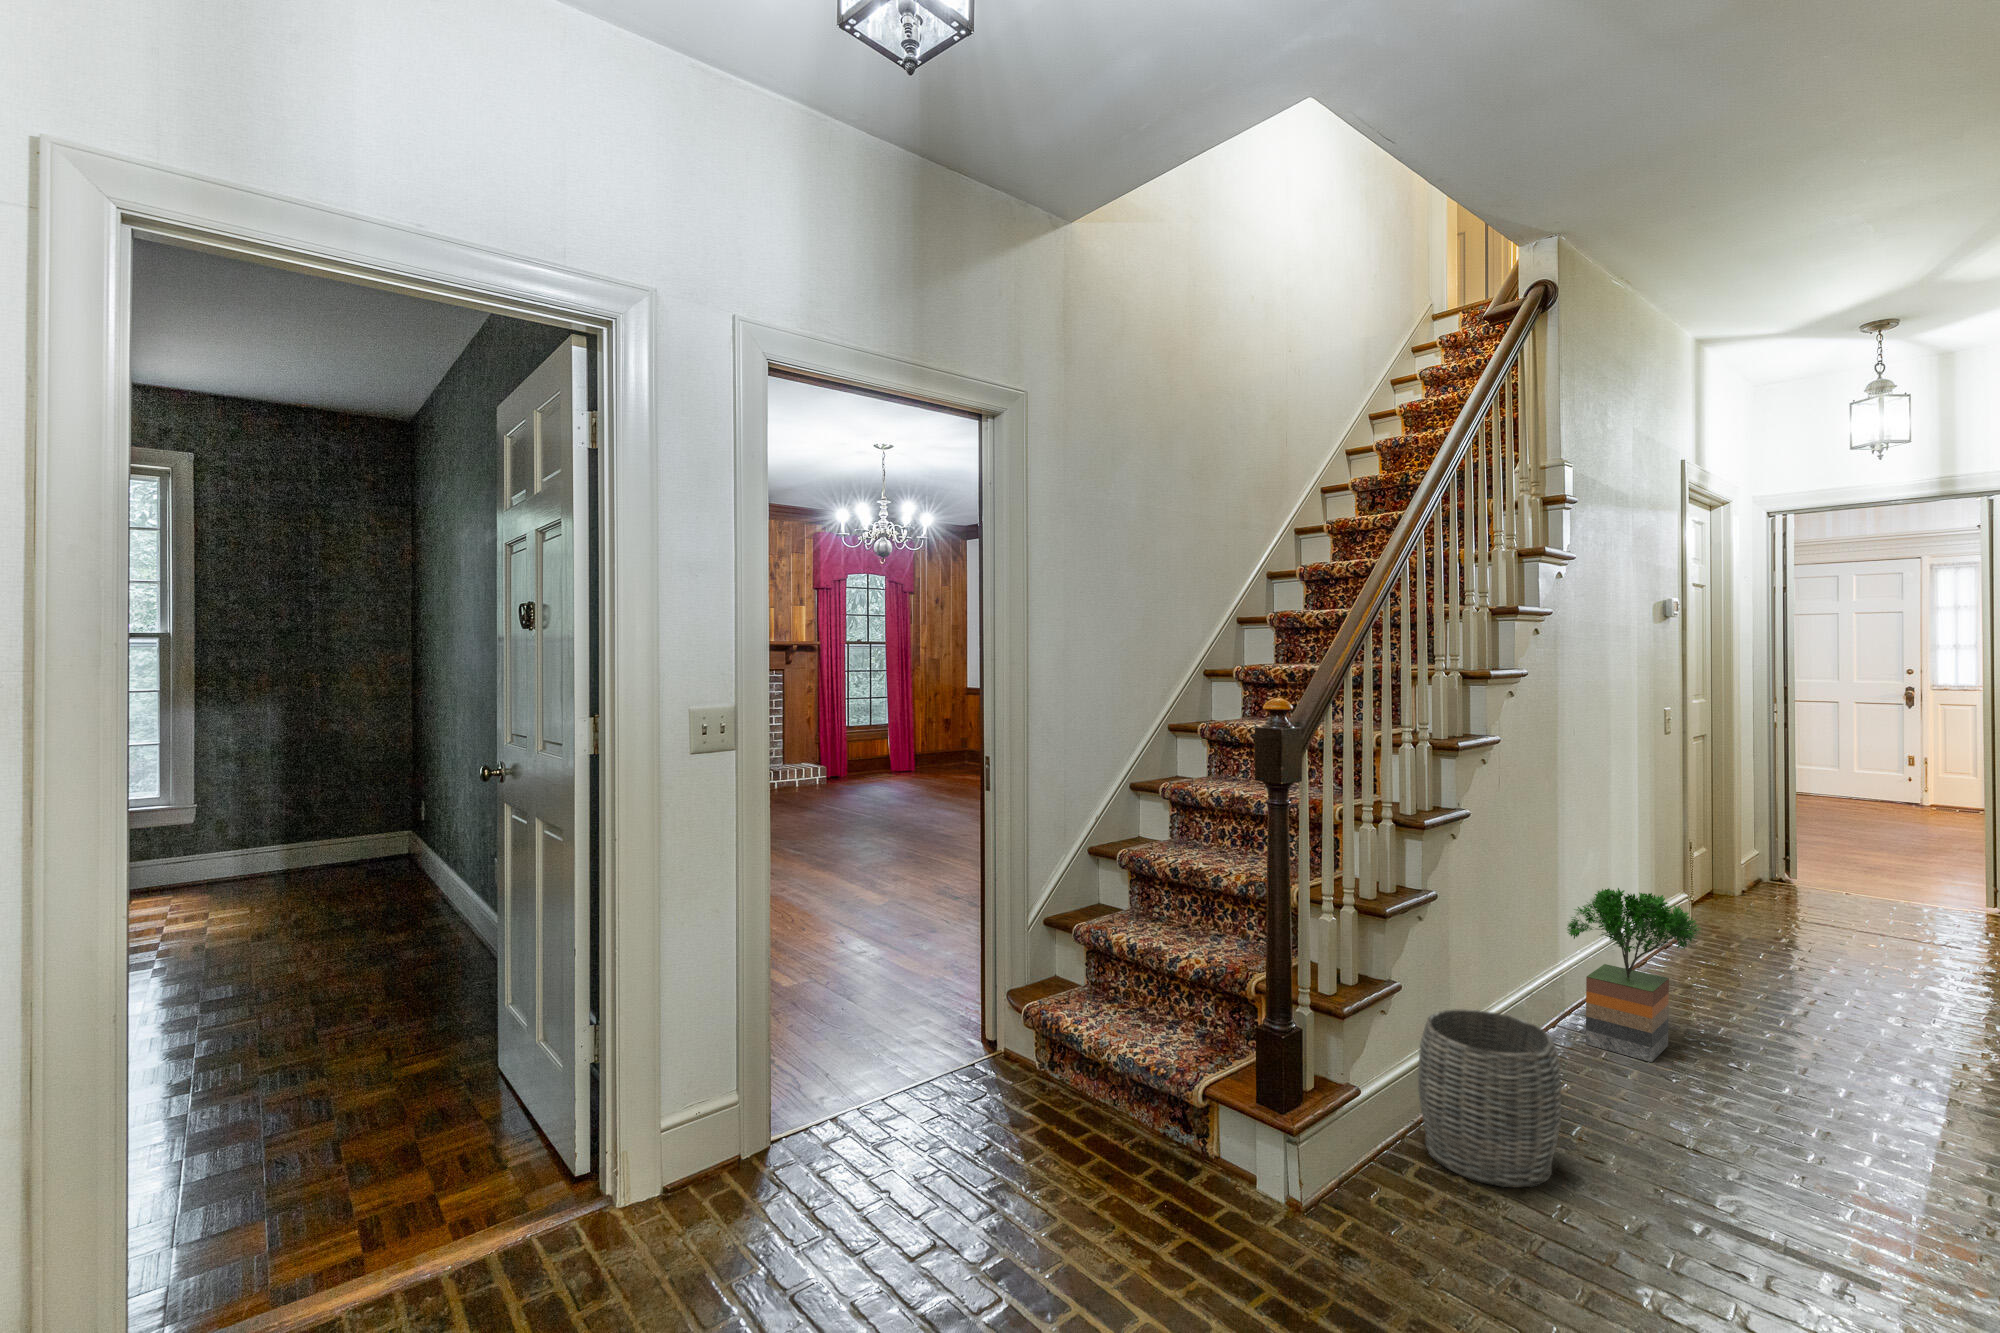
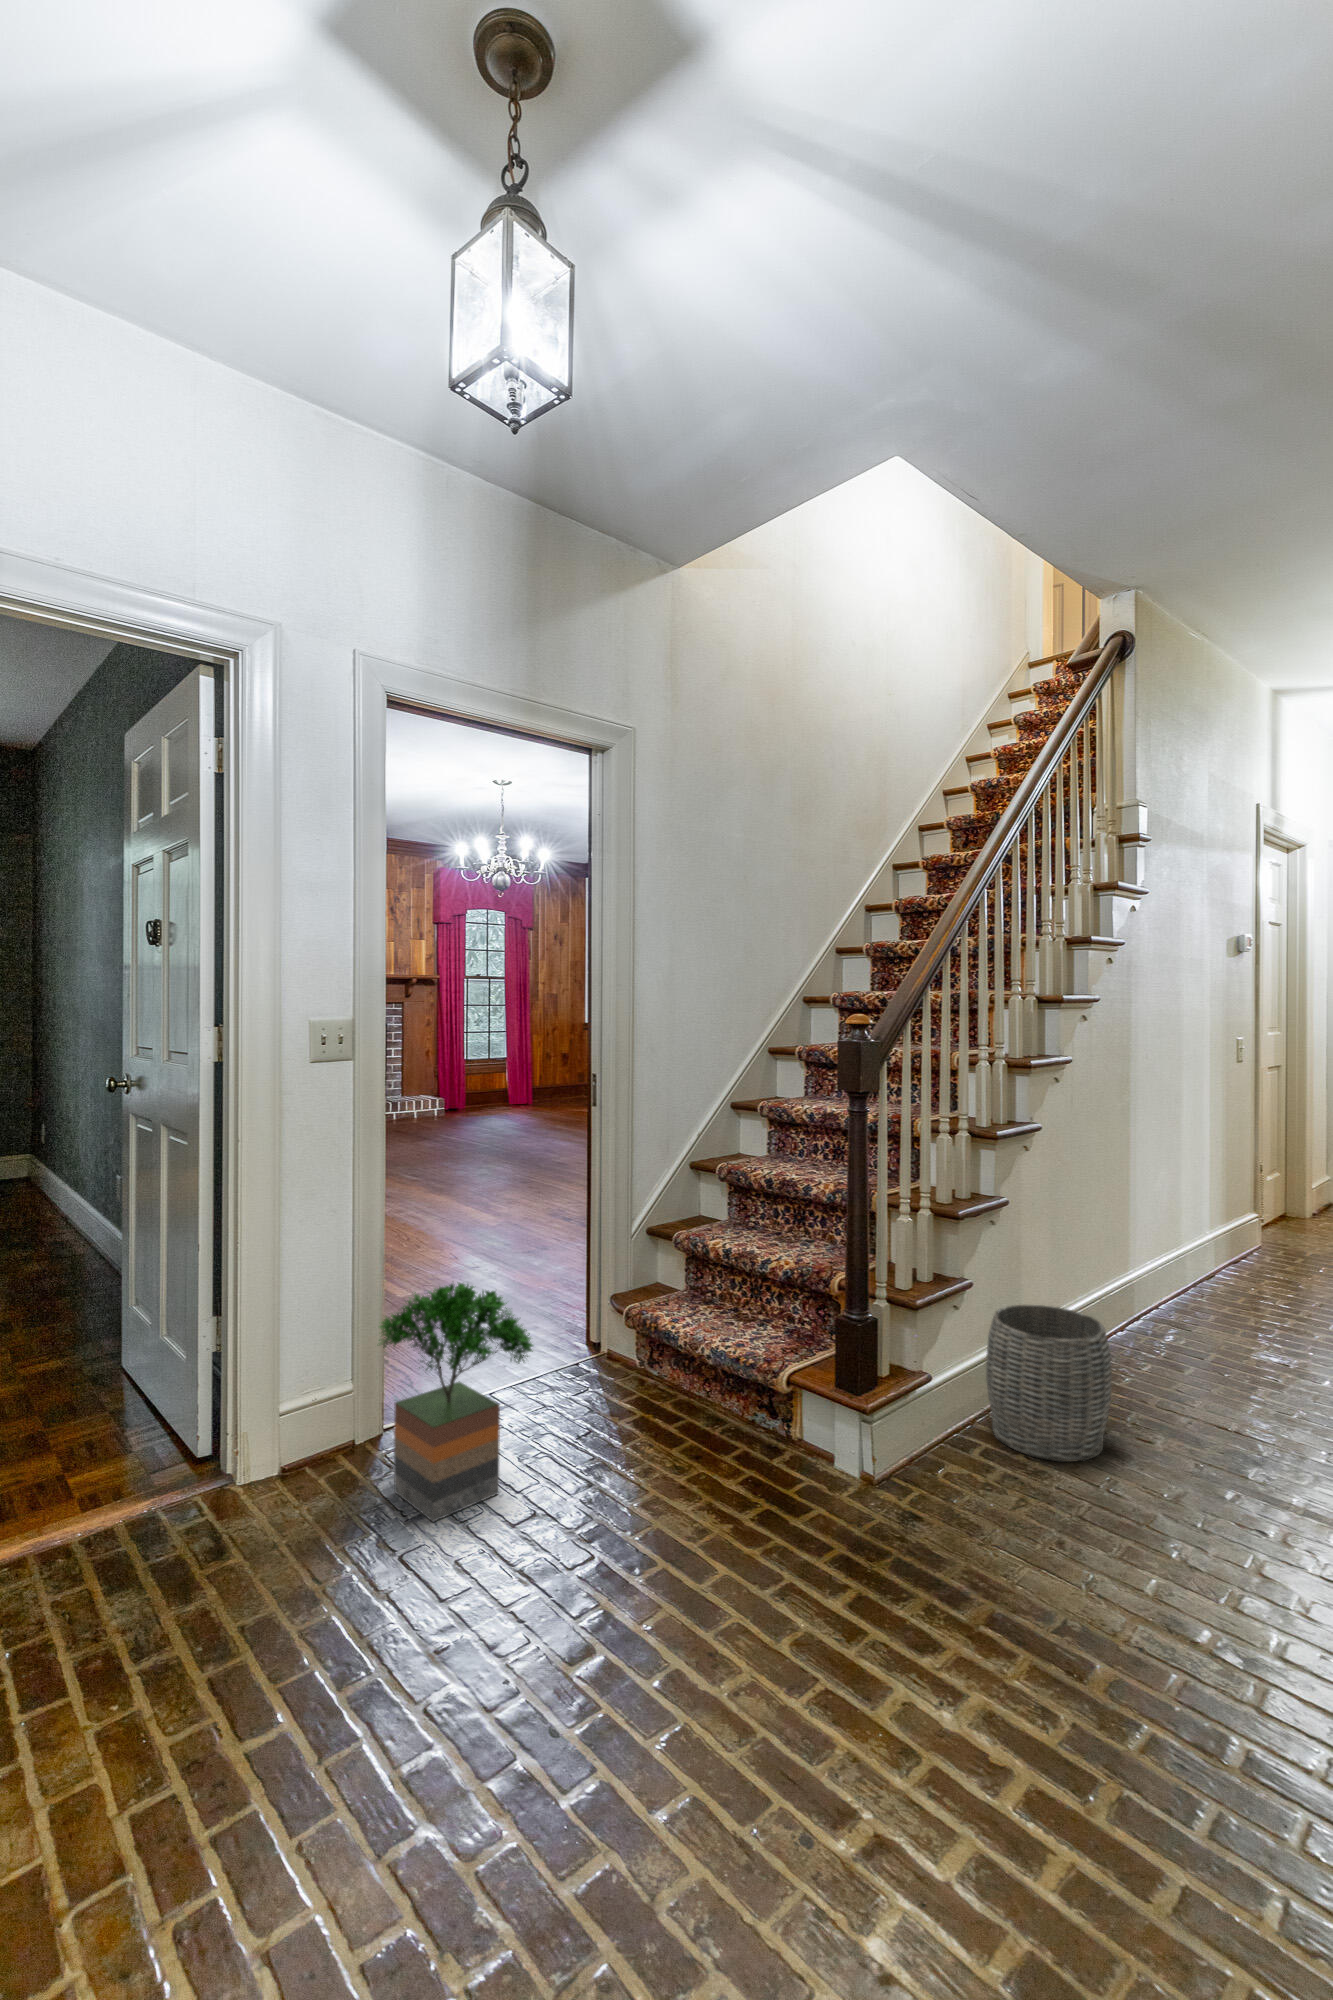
potted tree: present [1567,888,1701,1062] -> present [379,1283,533,1522]

